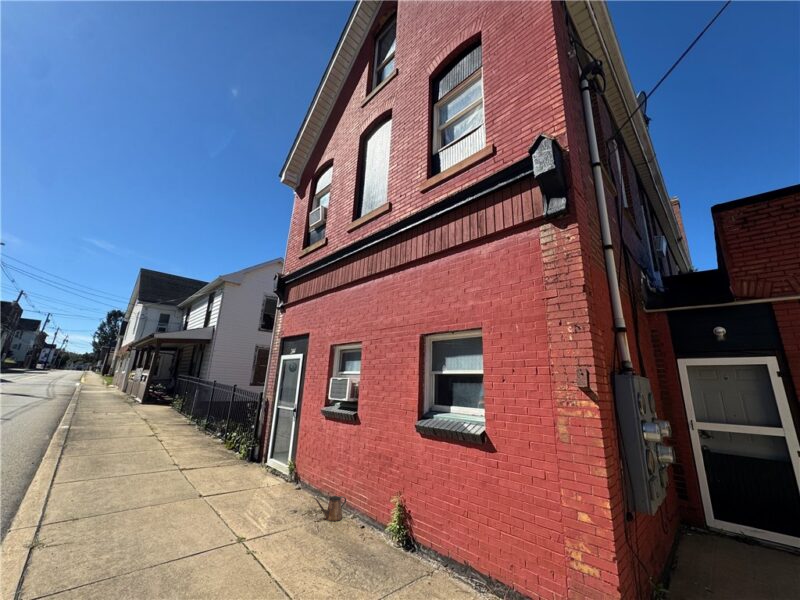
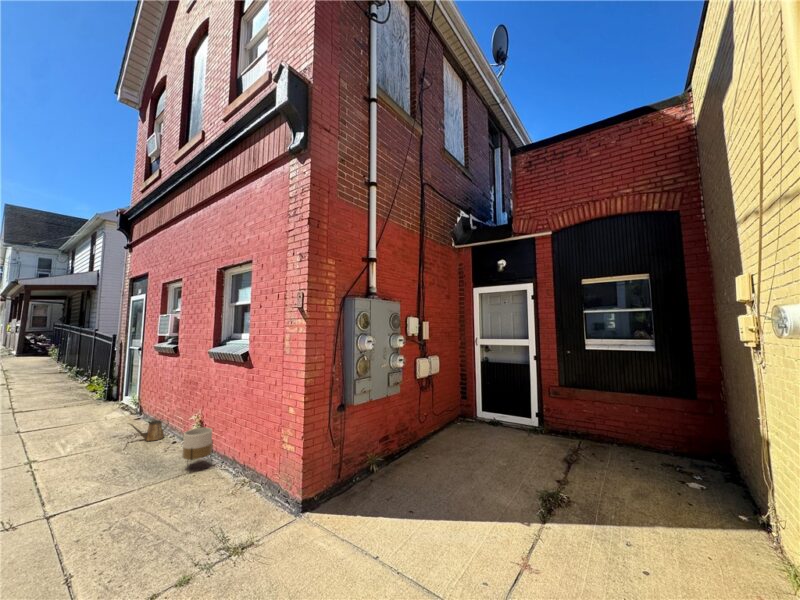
planter: none [398,515,427,574] -> present [182,428,213,461]

